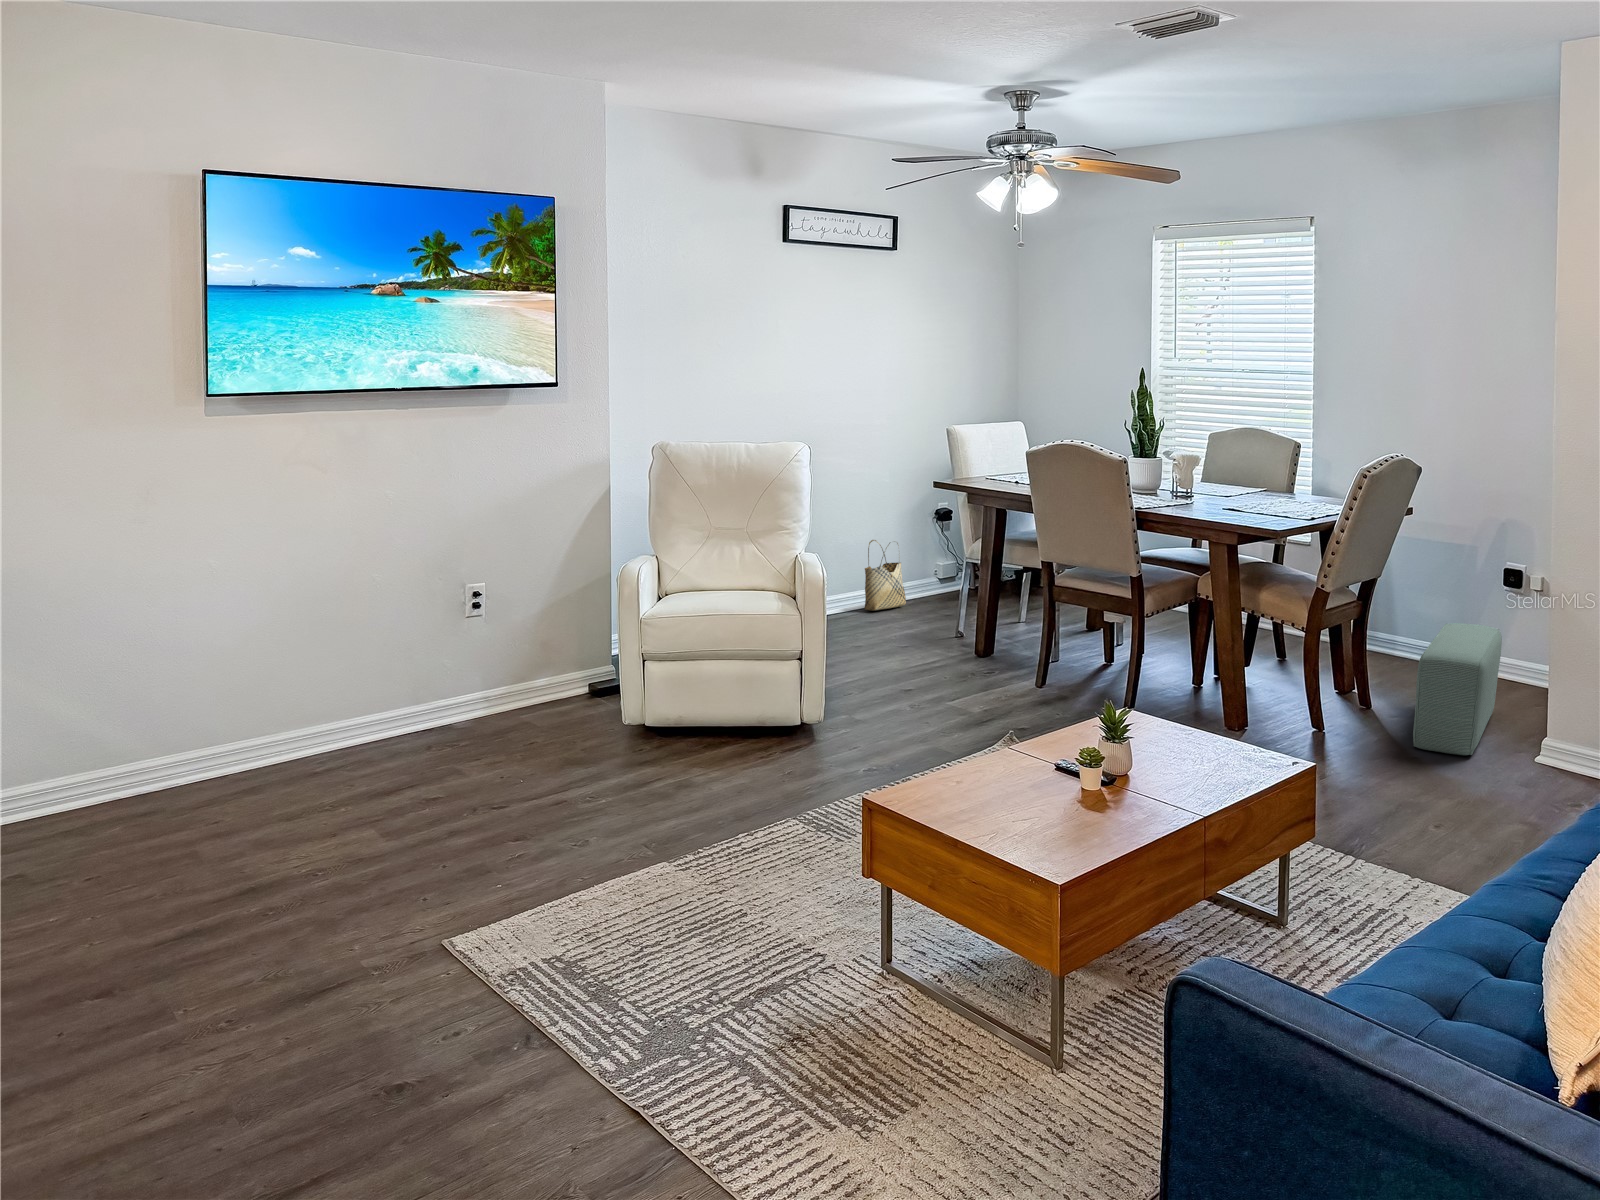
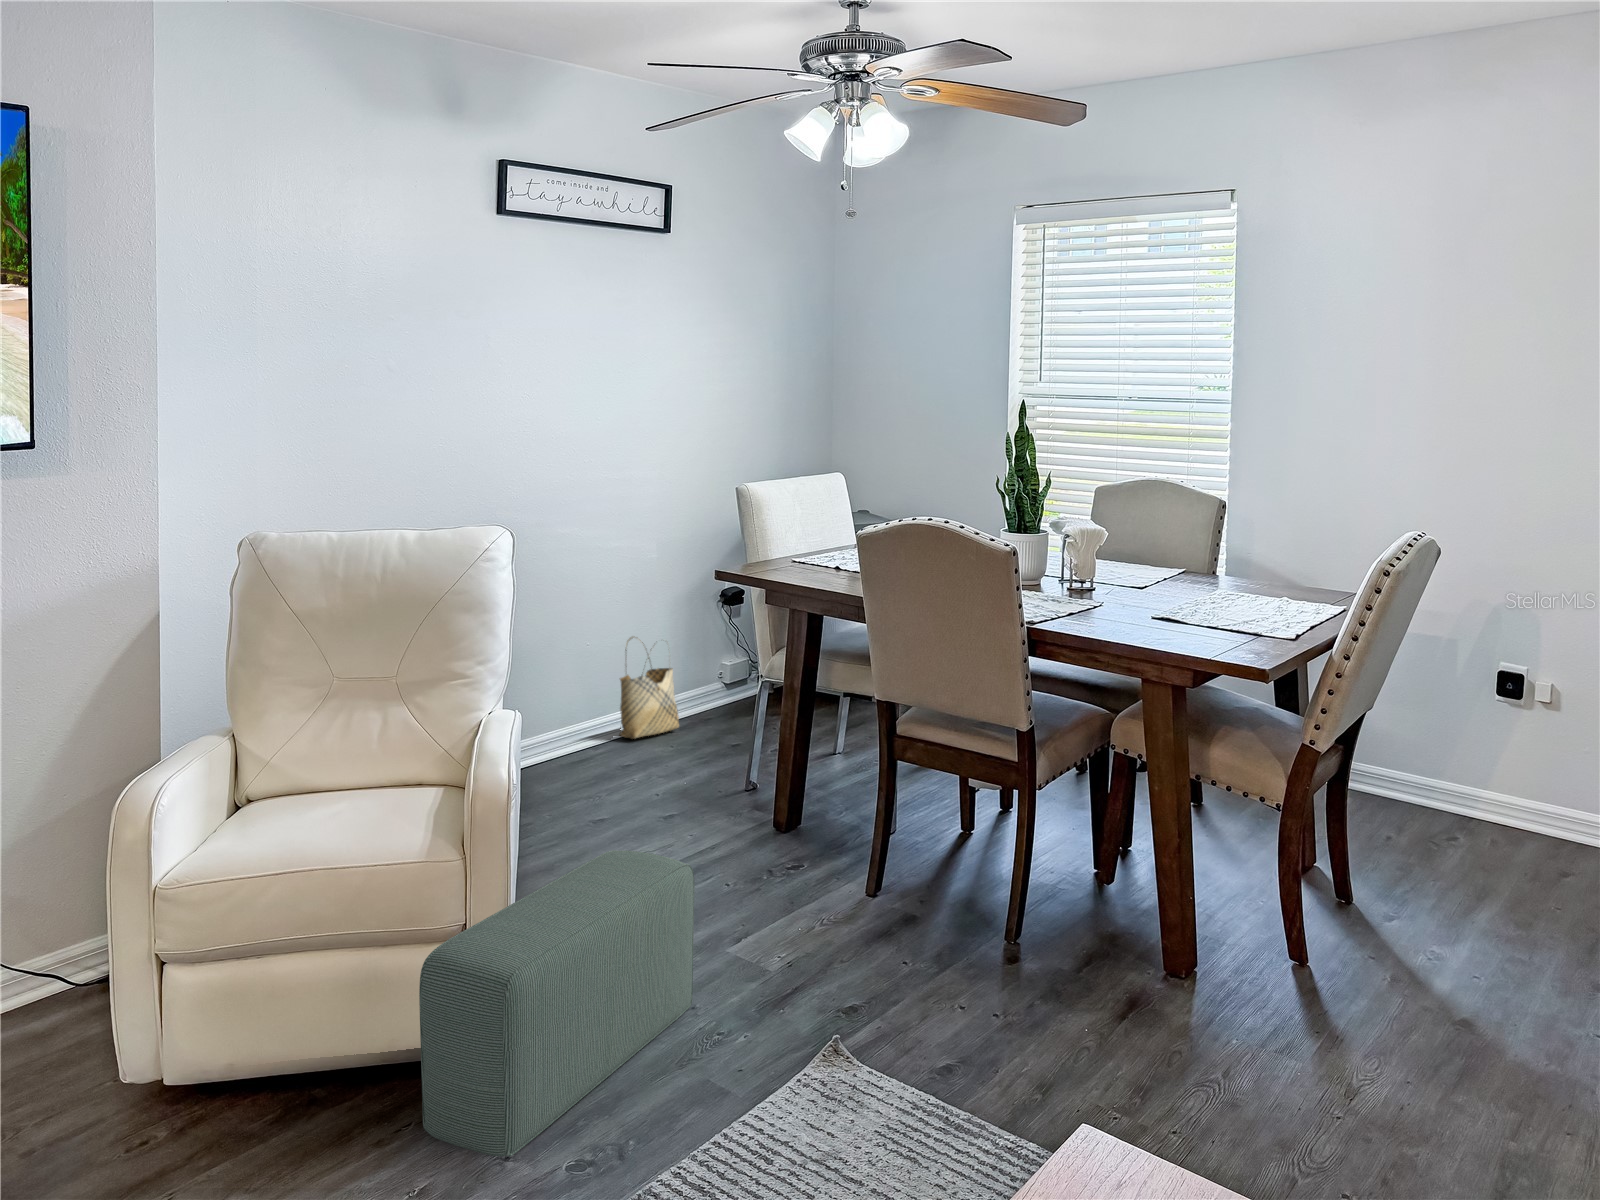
pouf: present [1413,623,1502,755] -> present [419,850,695,1156]

